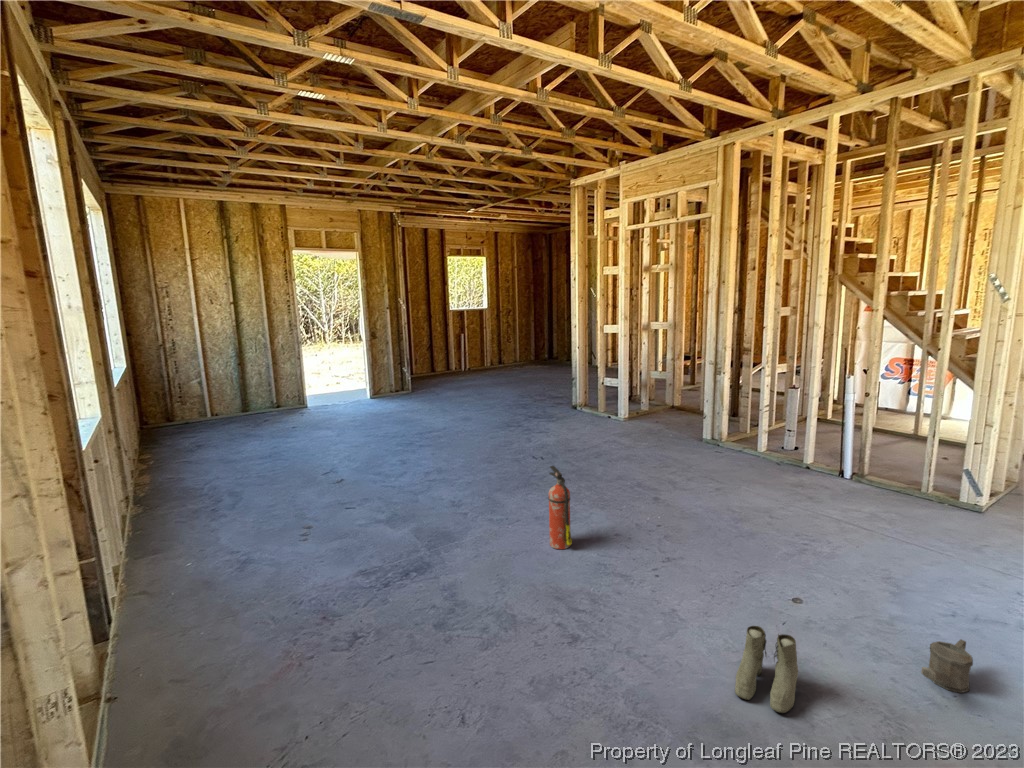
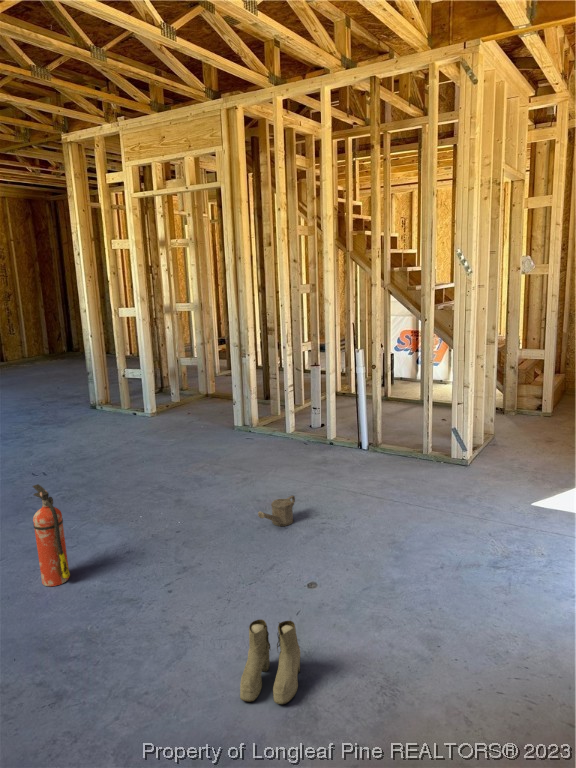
watering can: present [921,639,973,693] -> present [258,496,295,526]

